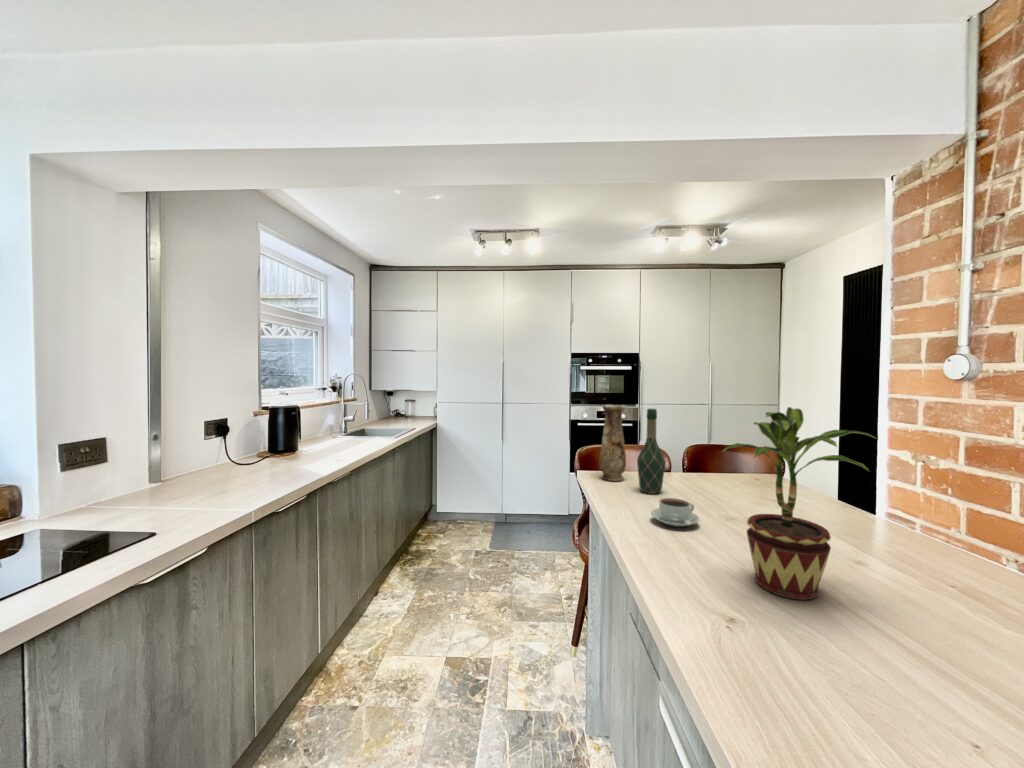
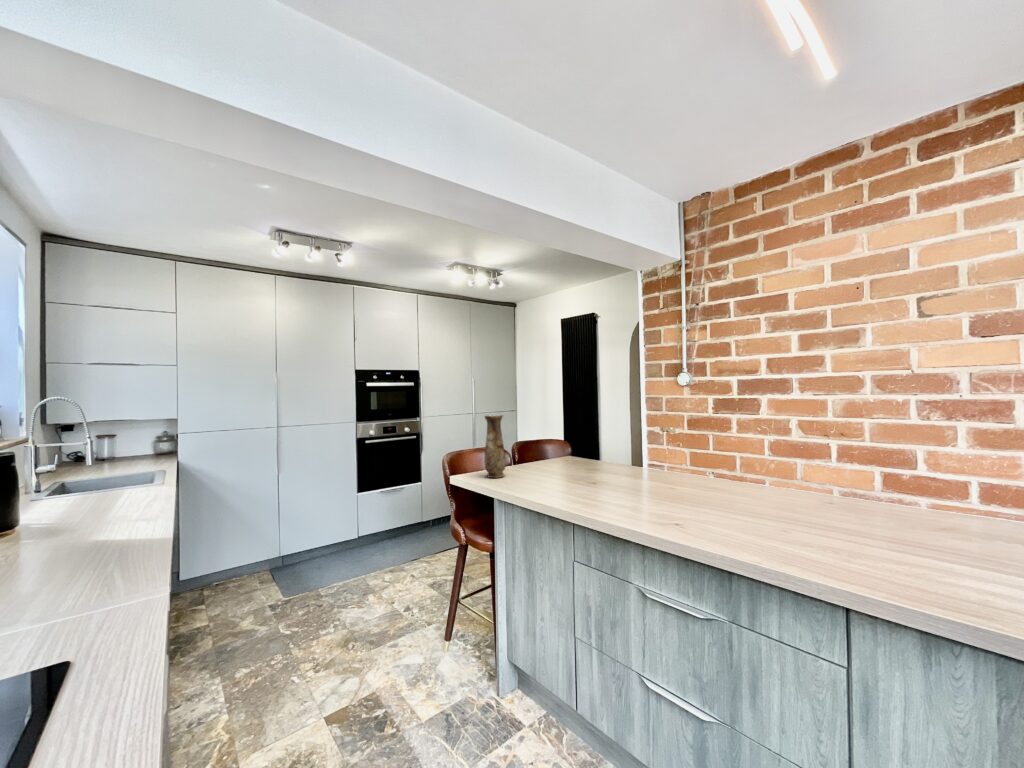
potted plant: present [723,407,875,600] -> none [649,405,715,508]
wine bottle: present [637,409,665,494] -> none [525,415,546,480]
coffee cup: present [651,498,700,527] -> none [569,475,601,494]

